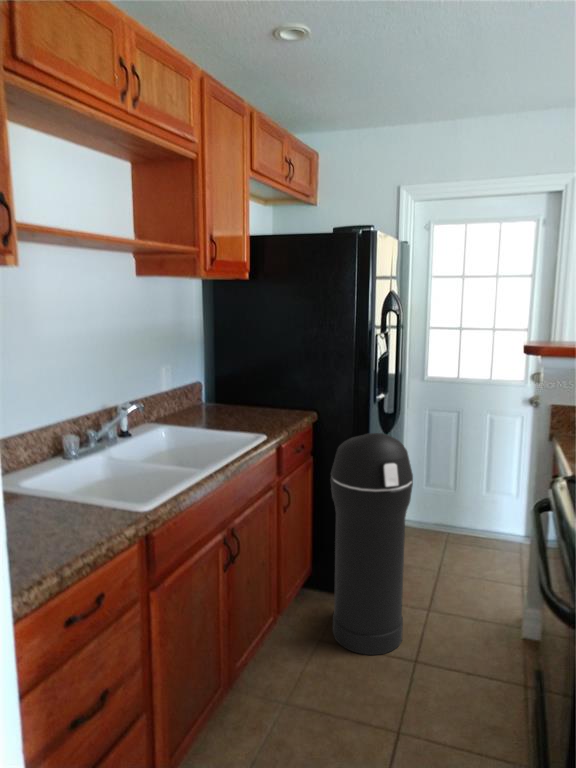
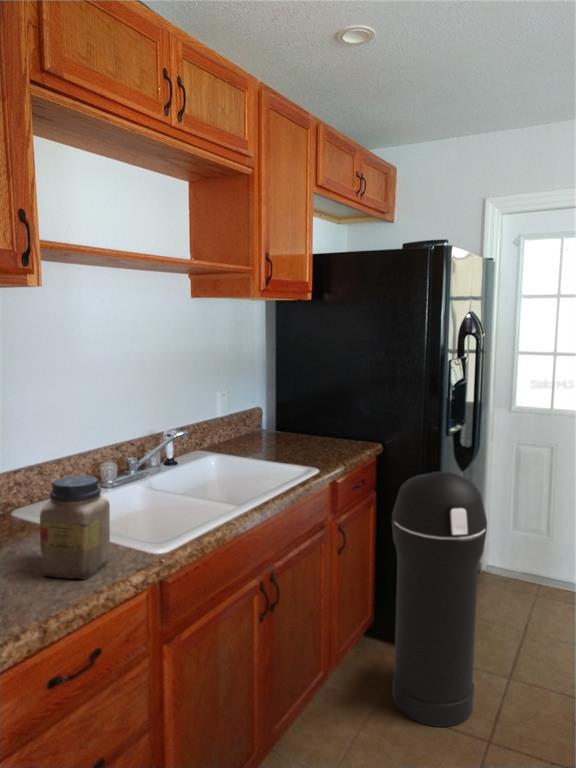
jar: none [37,442,99,535] -> present [40,475,110,579]

